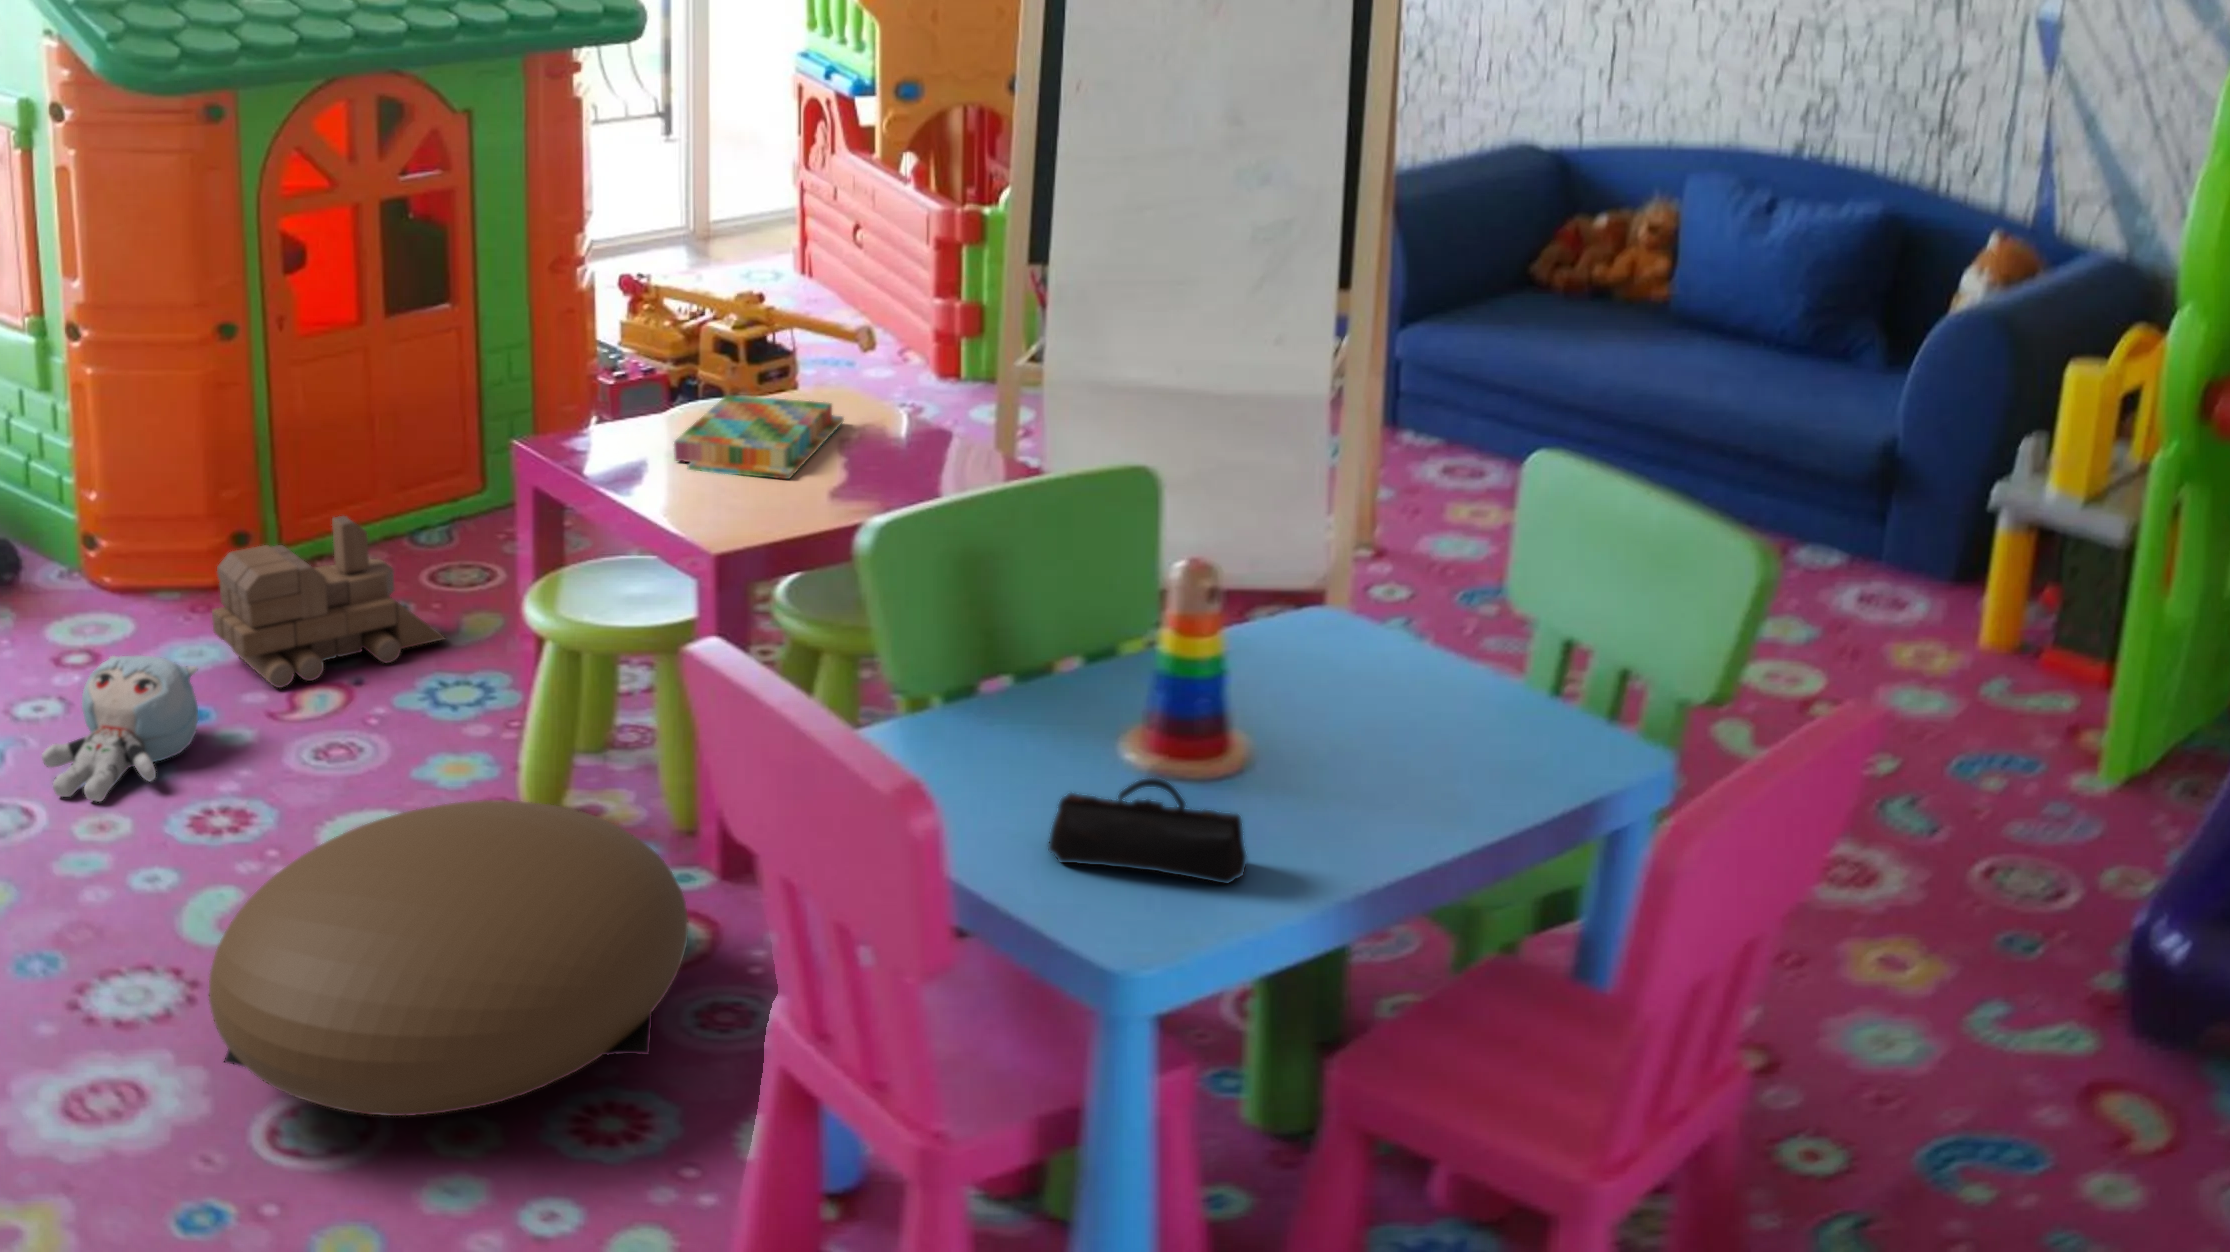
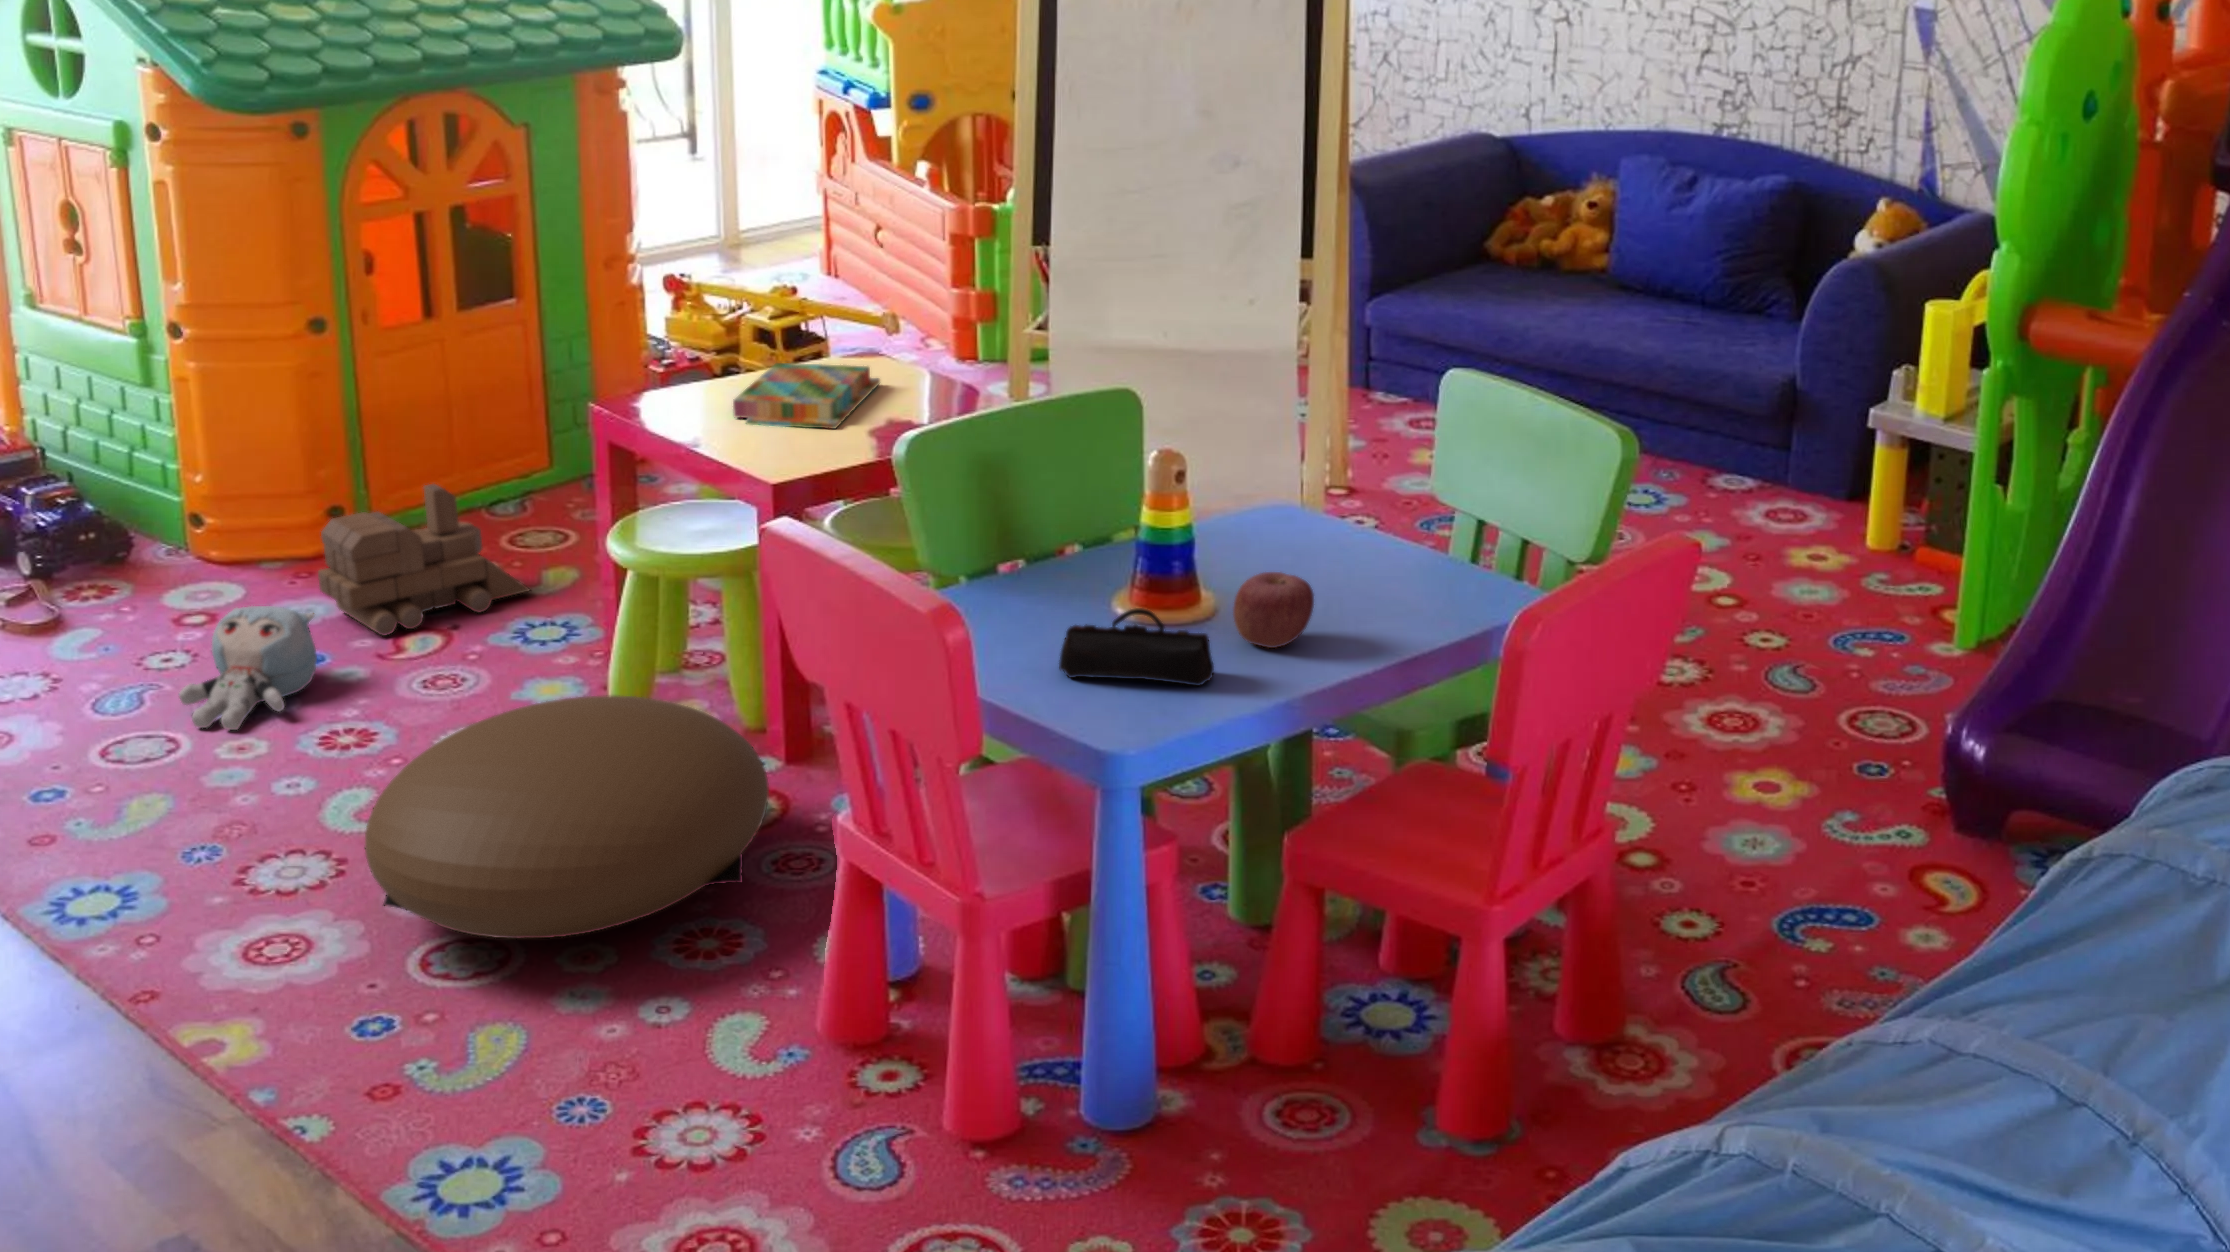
apple: none [1271,728,1375,828] -> present [1233,572,1314,648]

